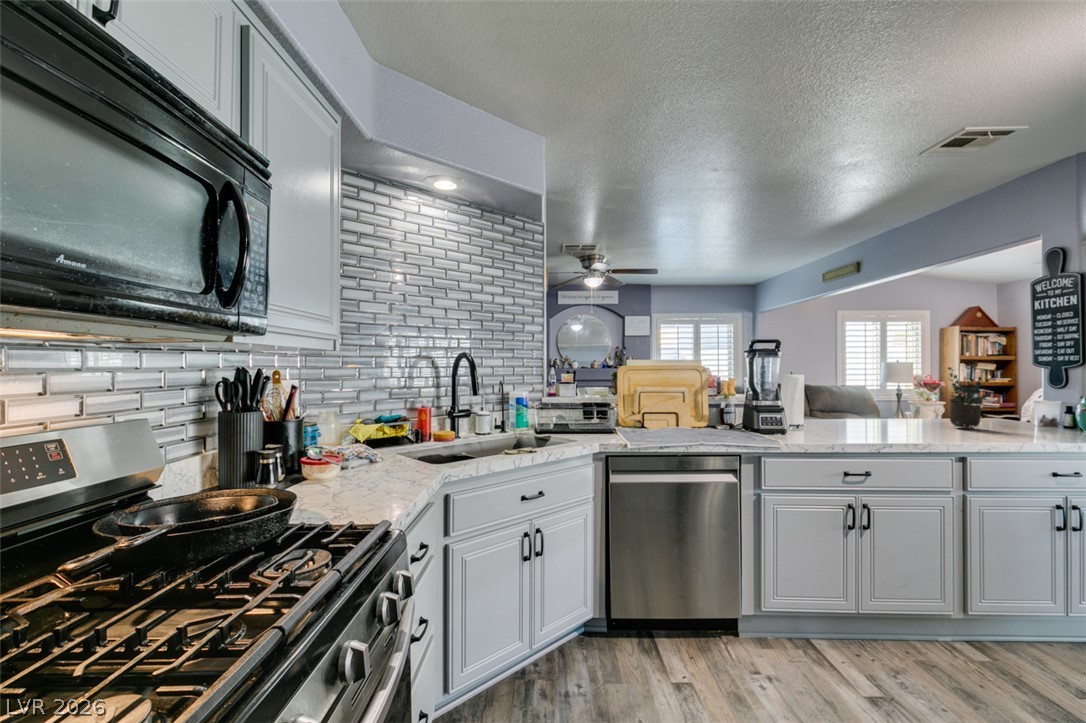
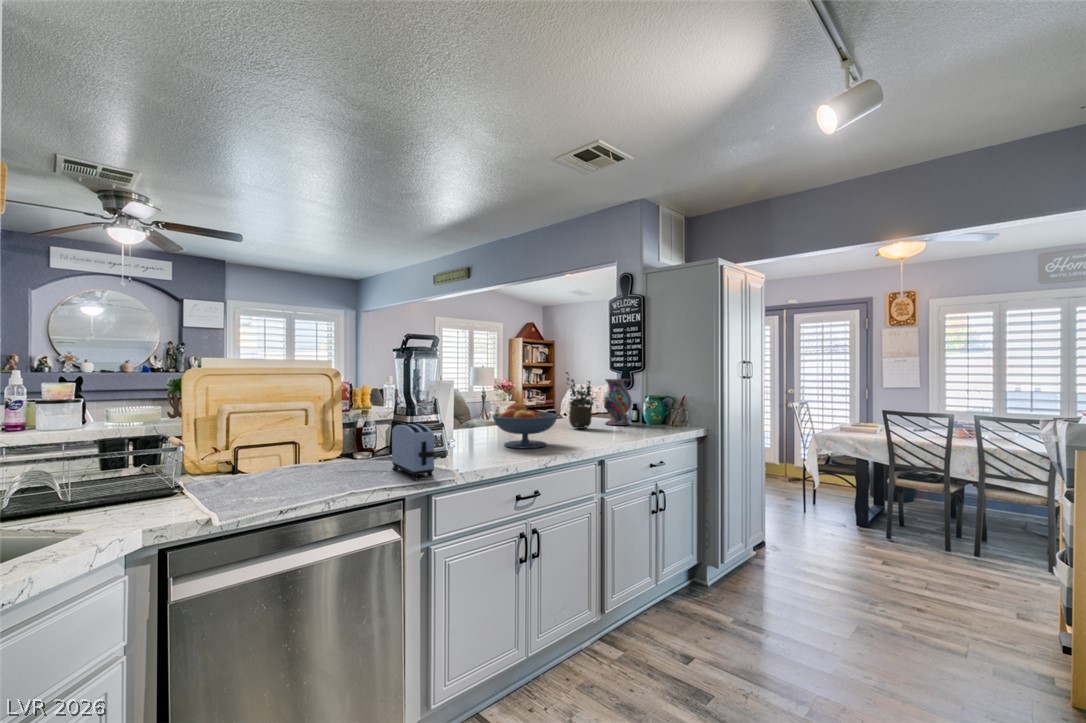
vase: none [1009,376,1054,430] -> present [604,379,631,425]
fruit bowl: none [837,395,909,437] -> present [492,403,558,448]
toaster: none [738,405,764,443] -> present [392,424,434,480]

